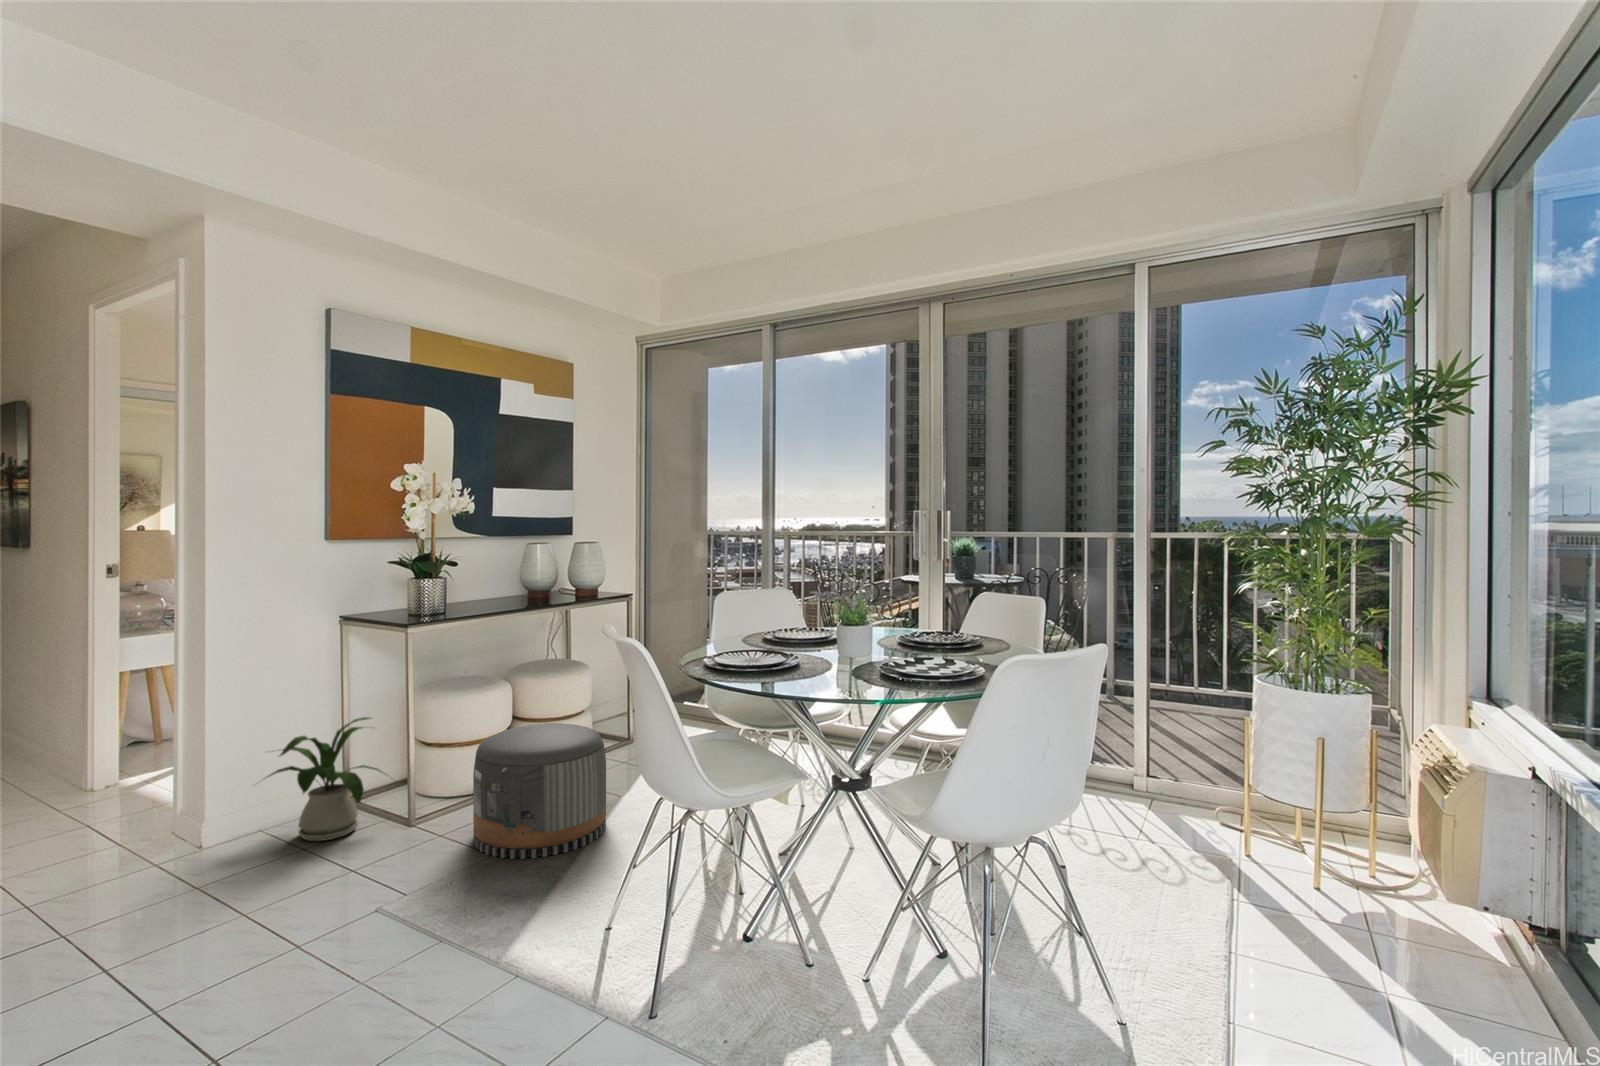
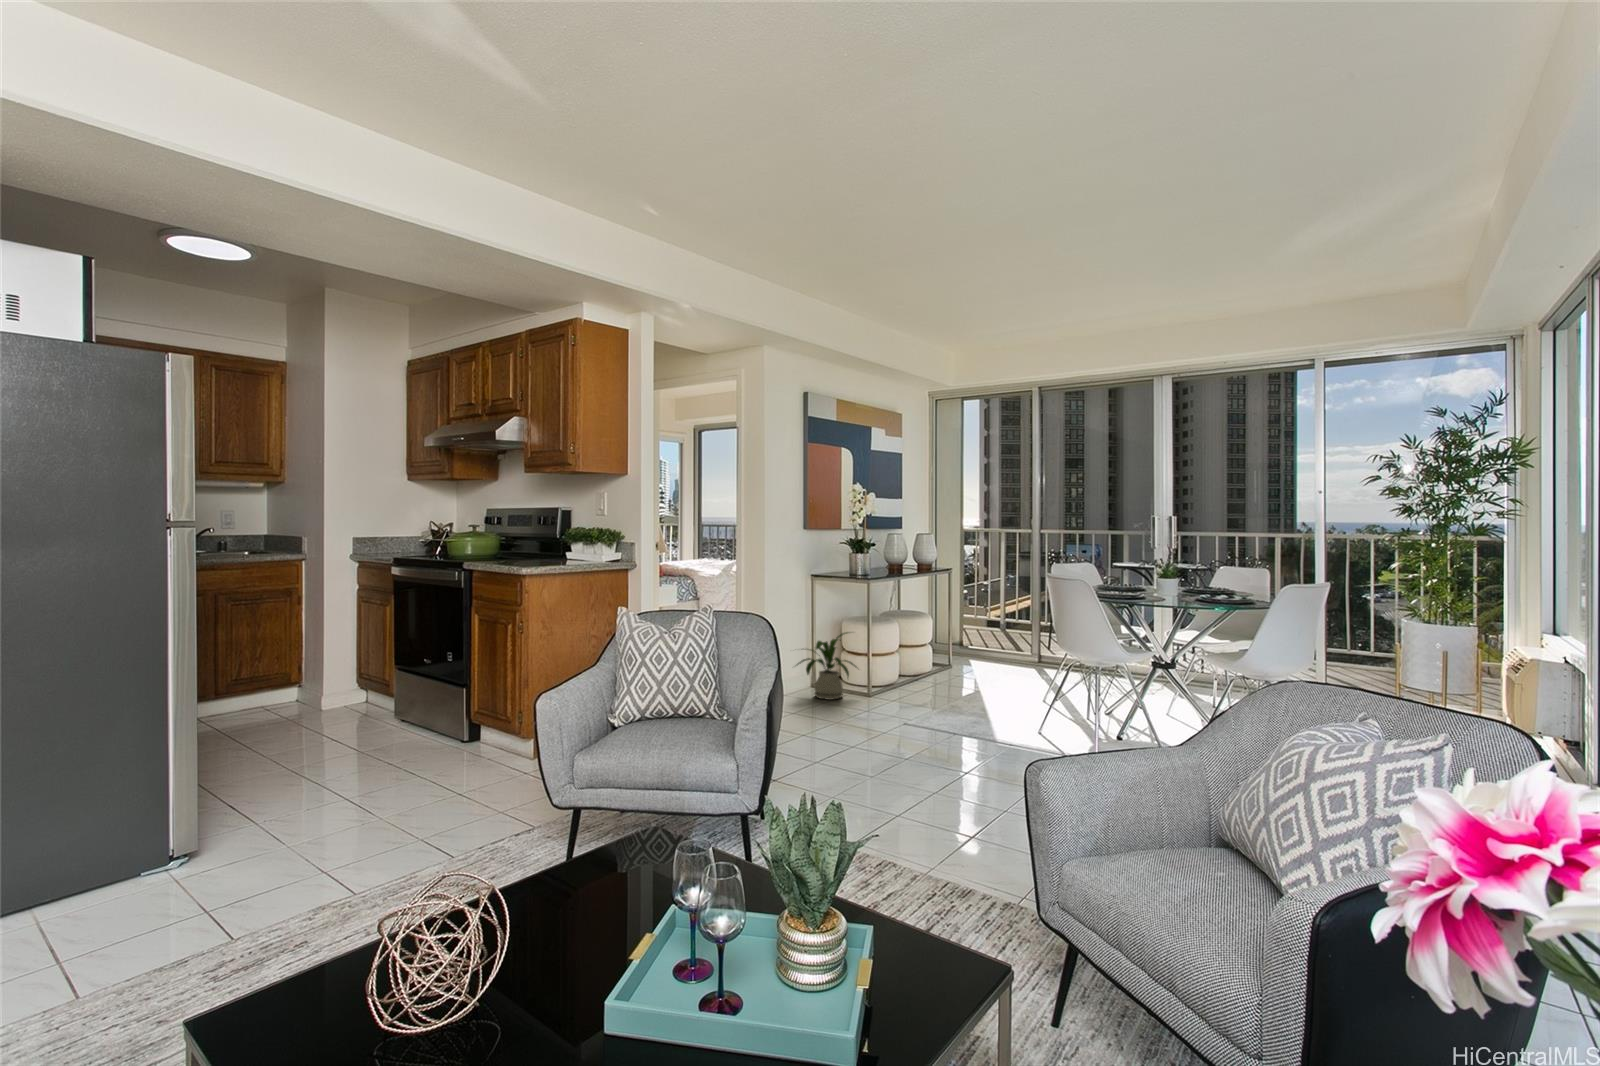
pouf: present [473,723,606,859] -> none [914,640,989,710]

